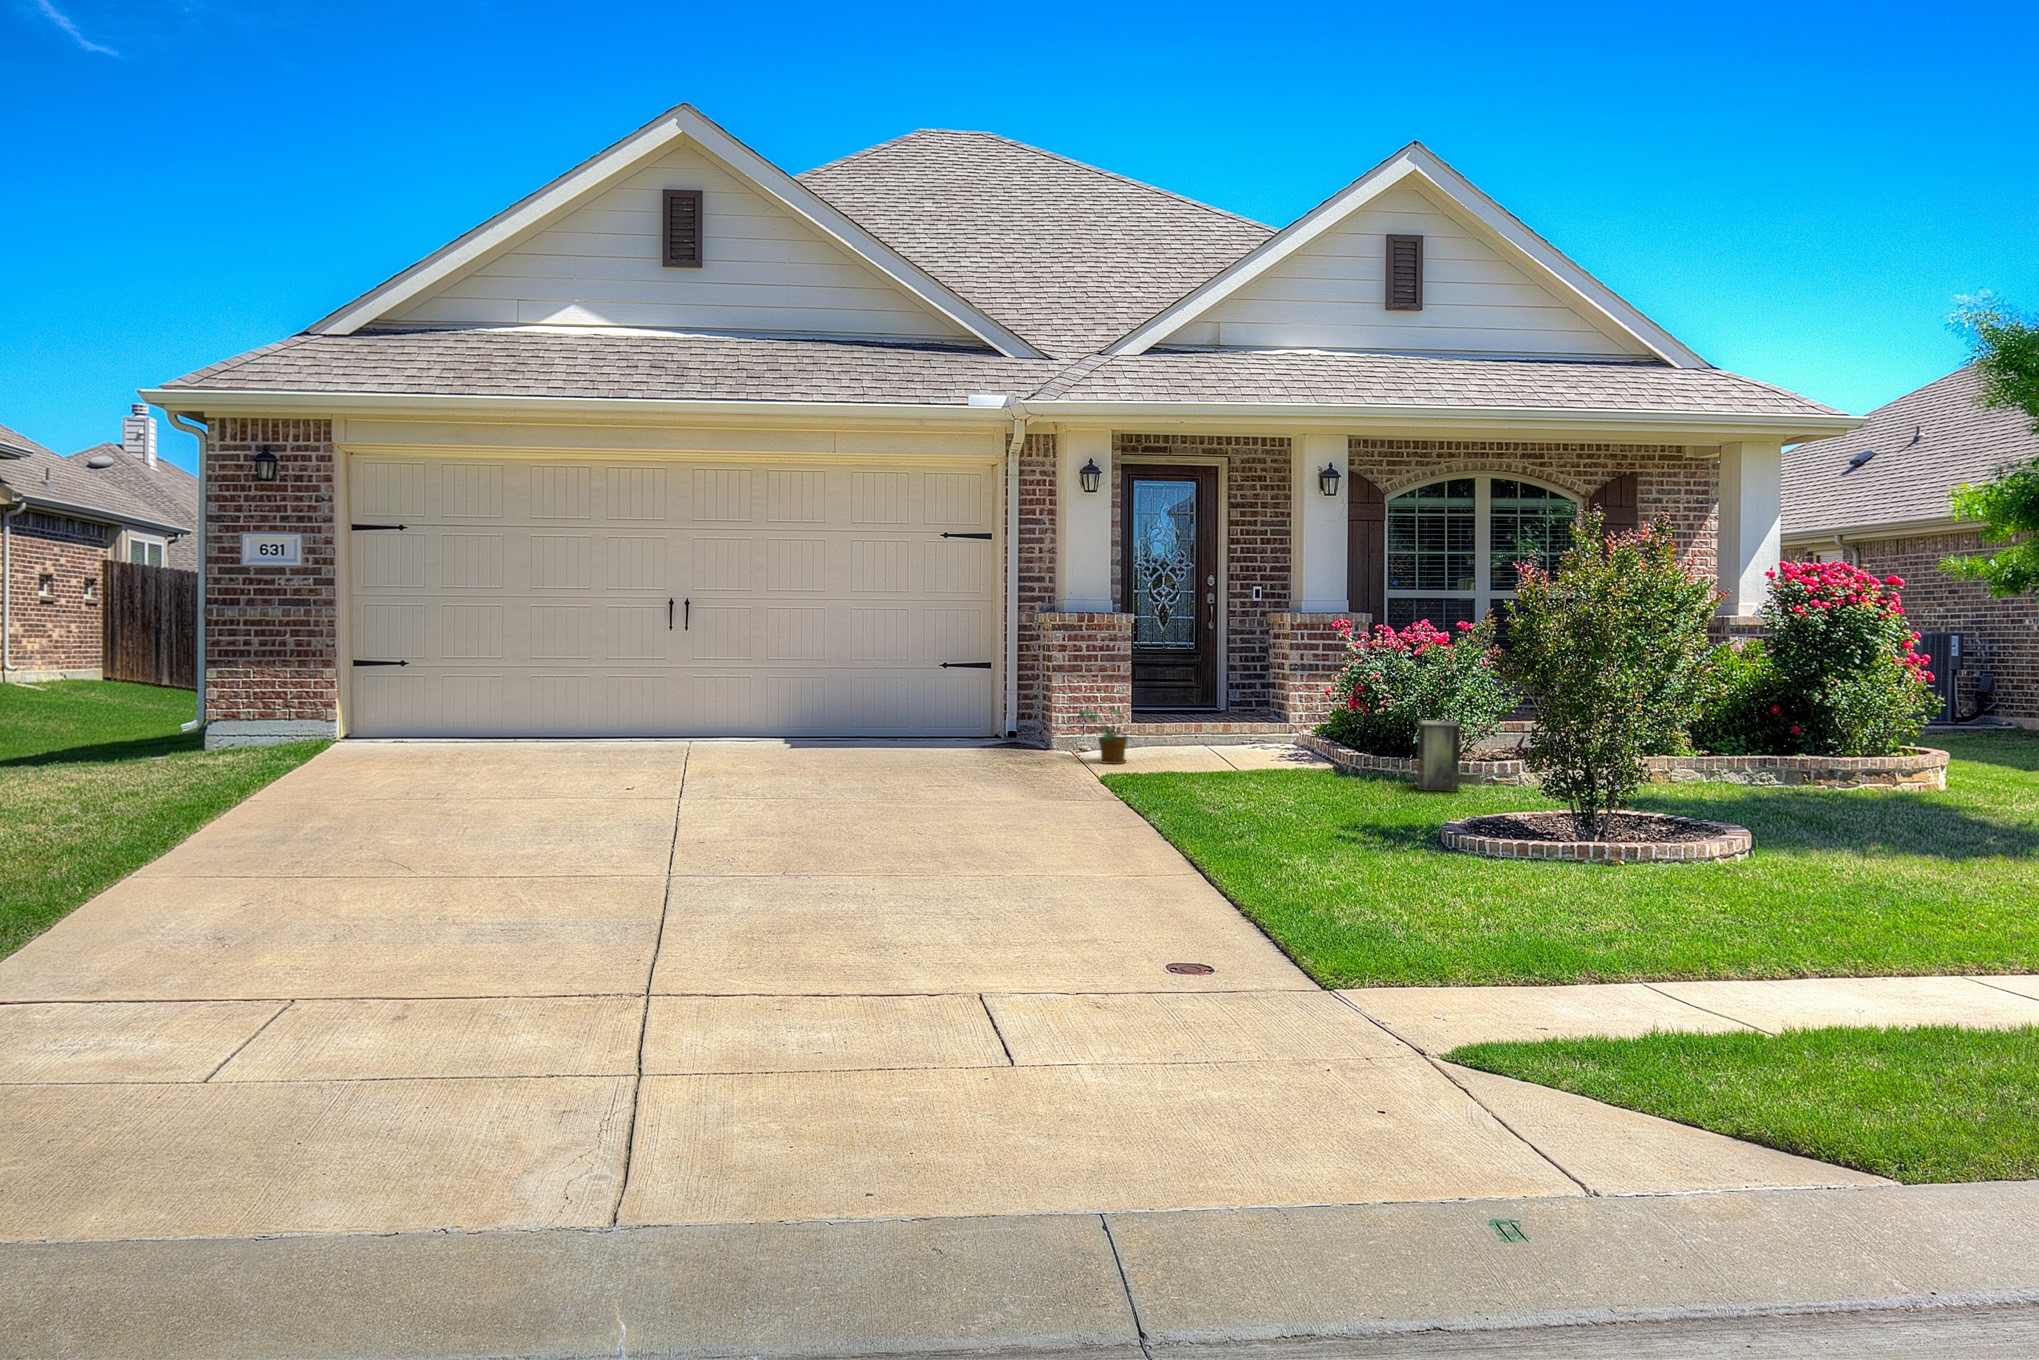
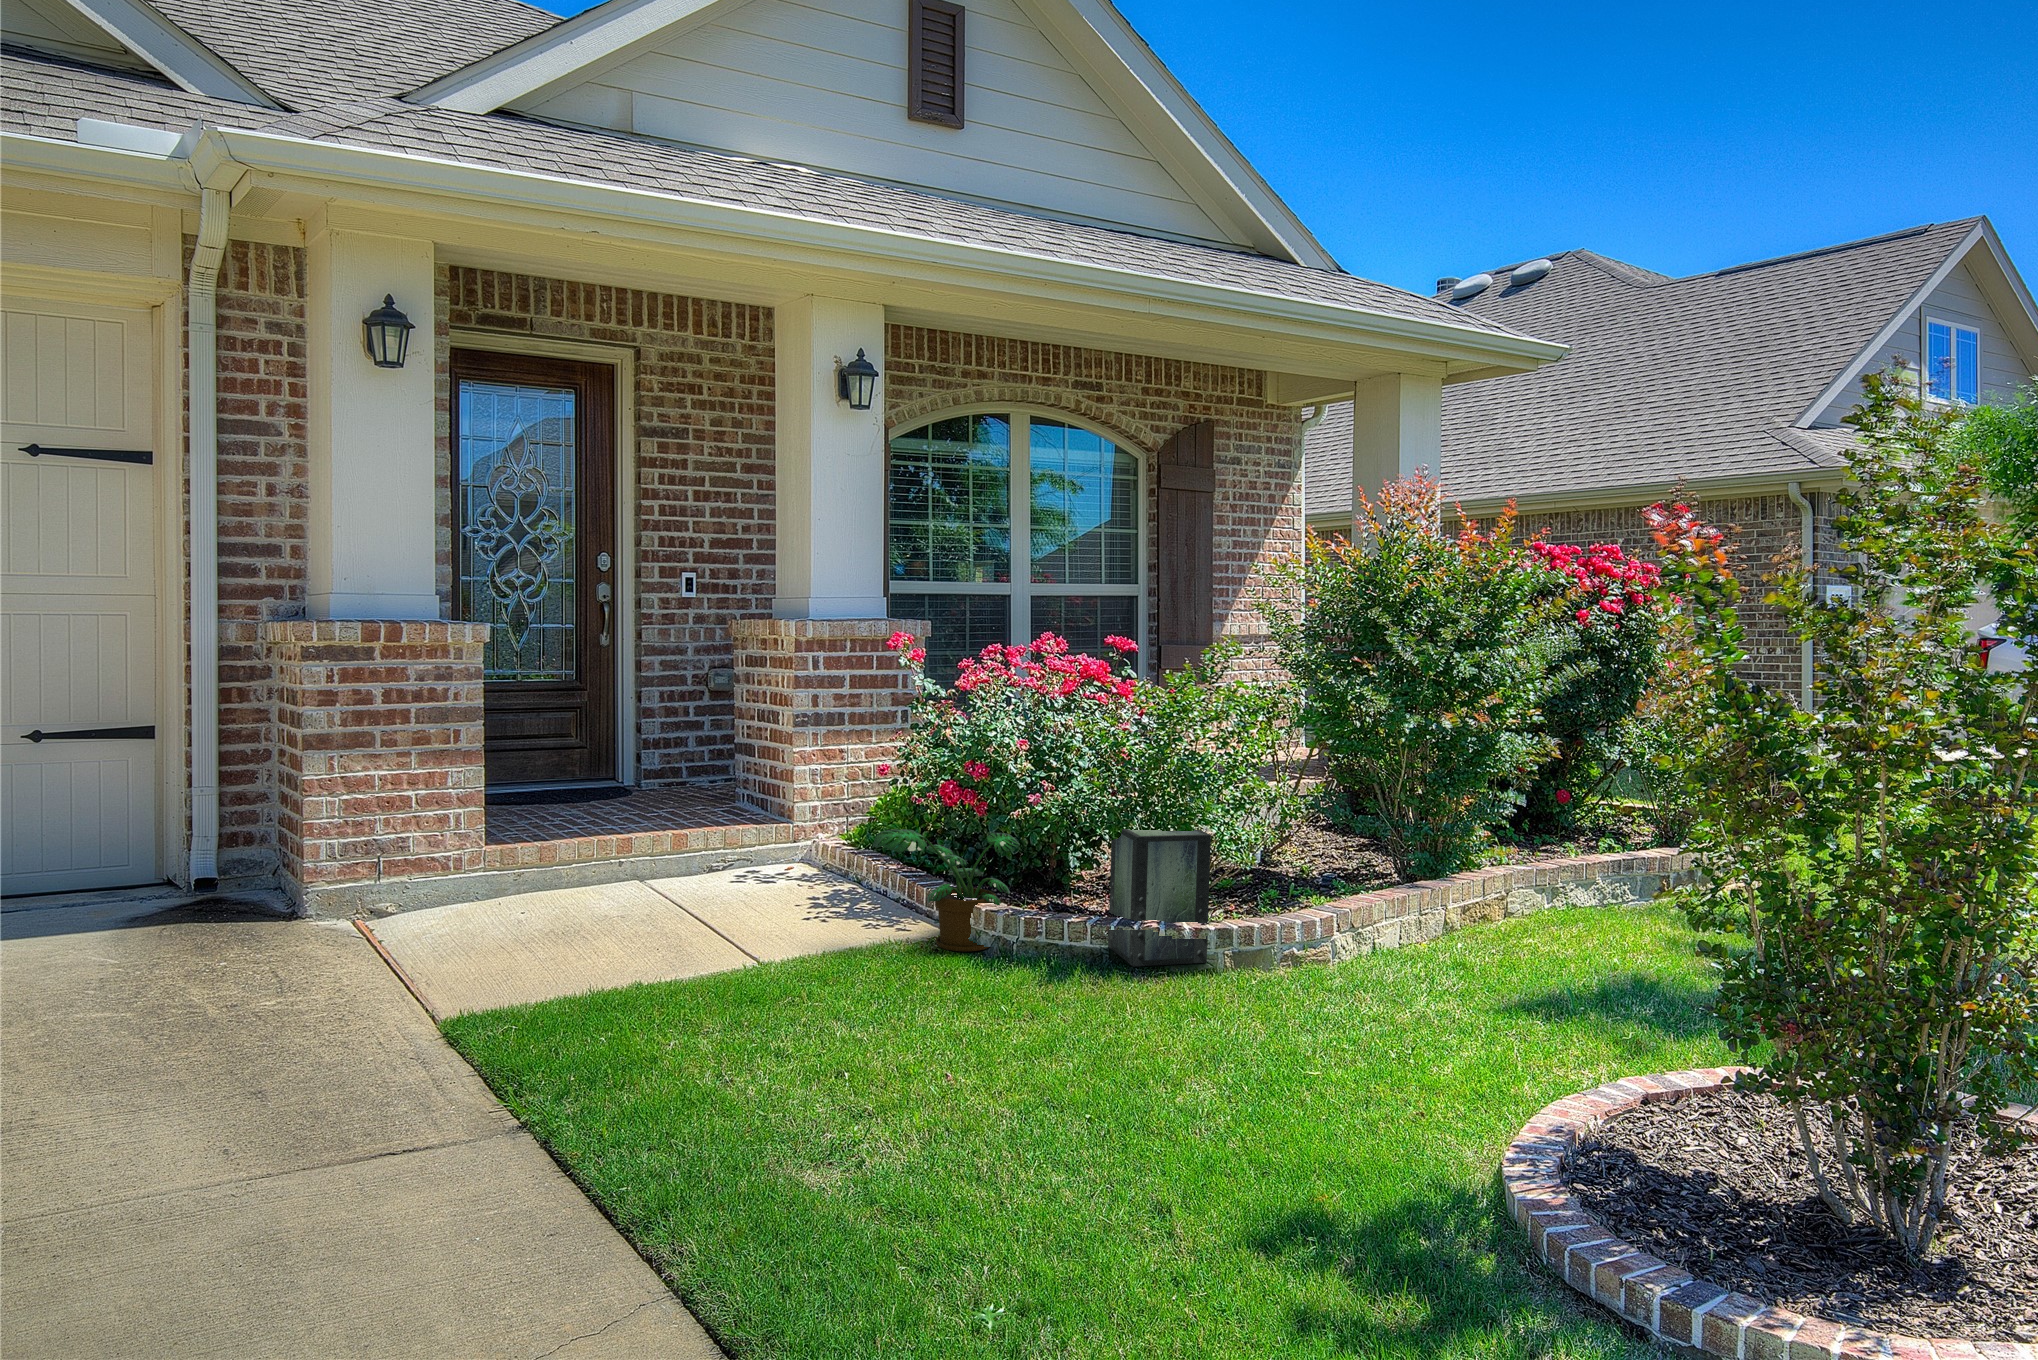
potted plant: present [1079,709,1131,764] -> present [872,829,1020,951]

